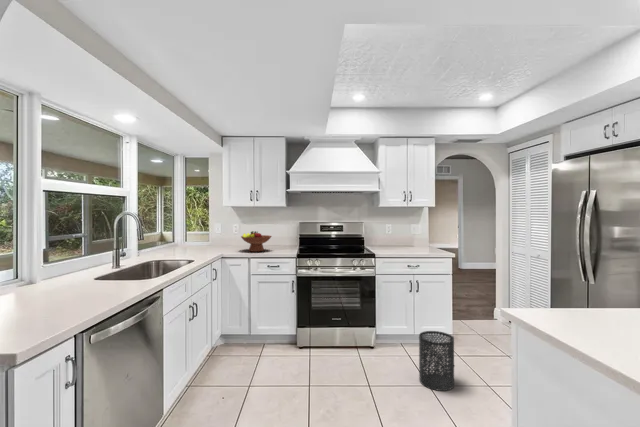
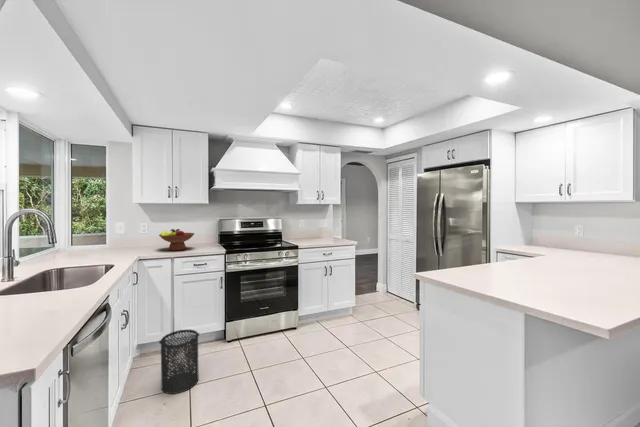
trash can: present [419,331,454,391] -> present [159,330,199,394]

